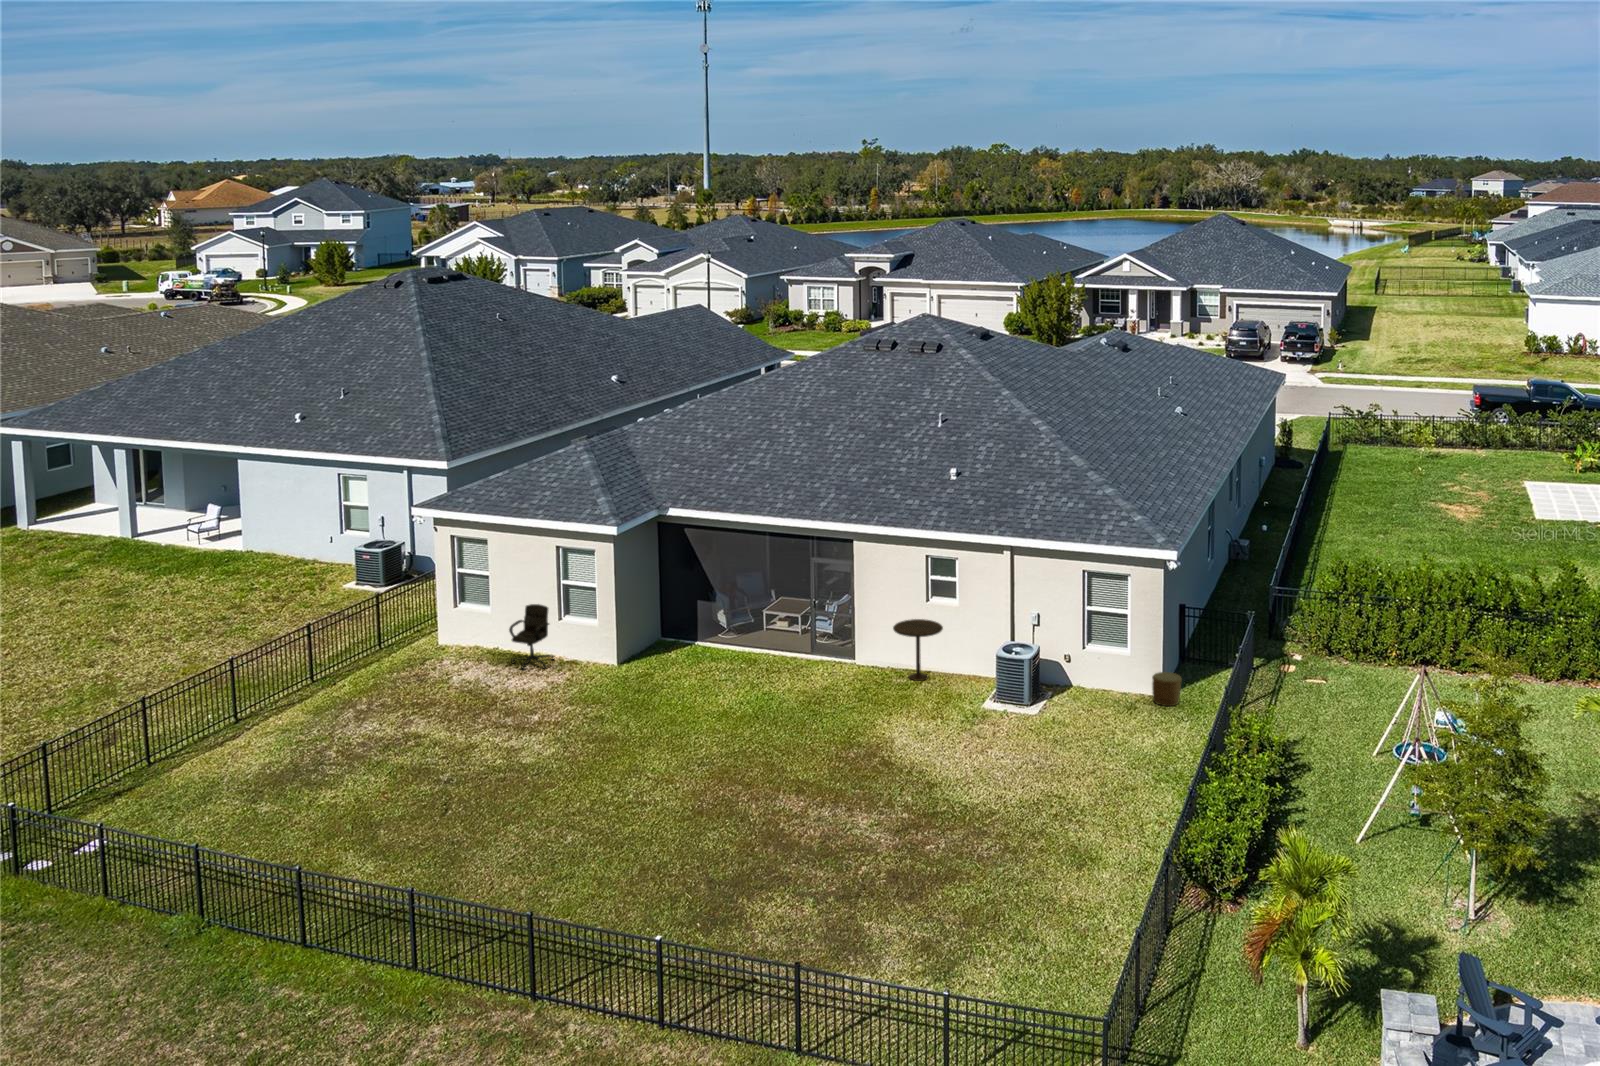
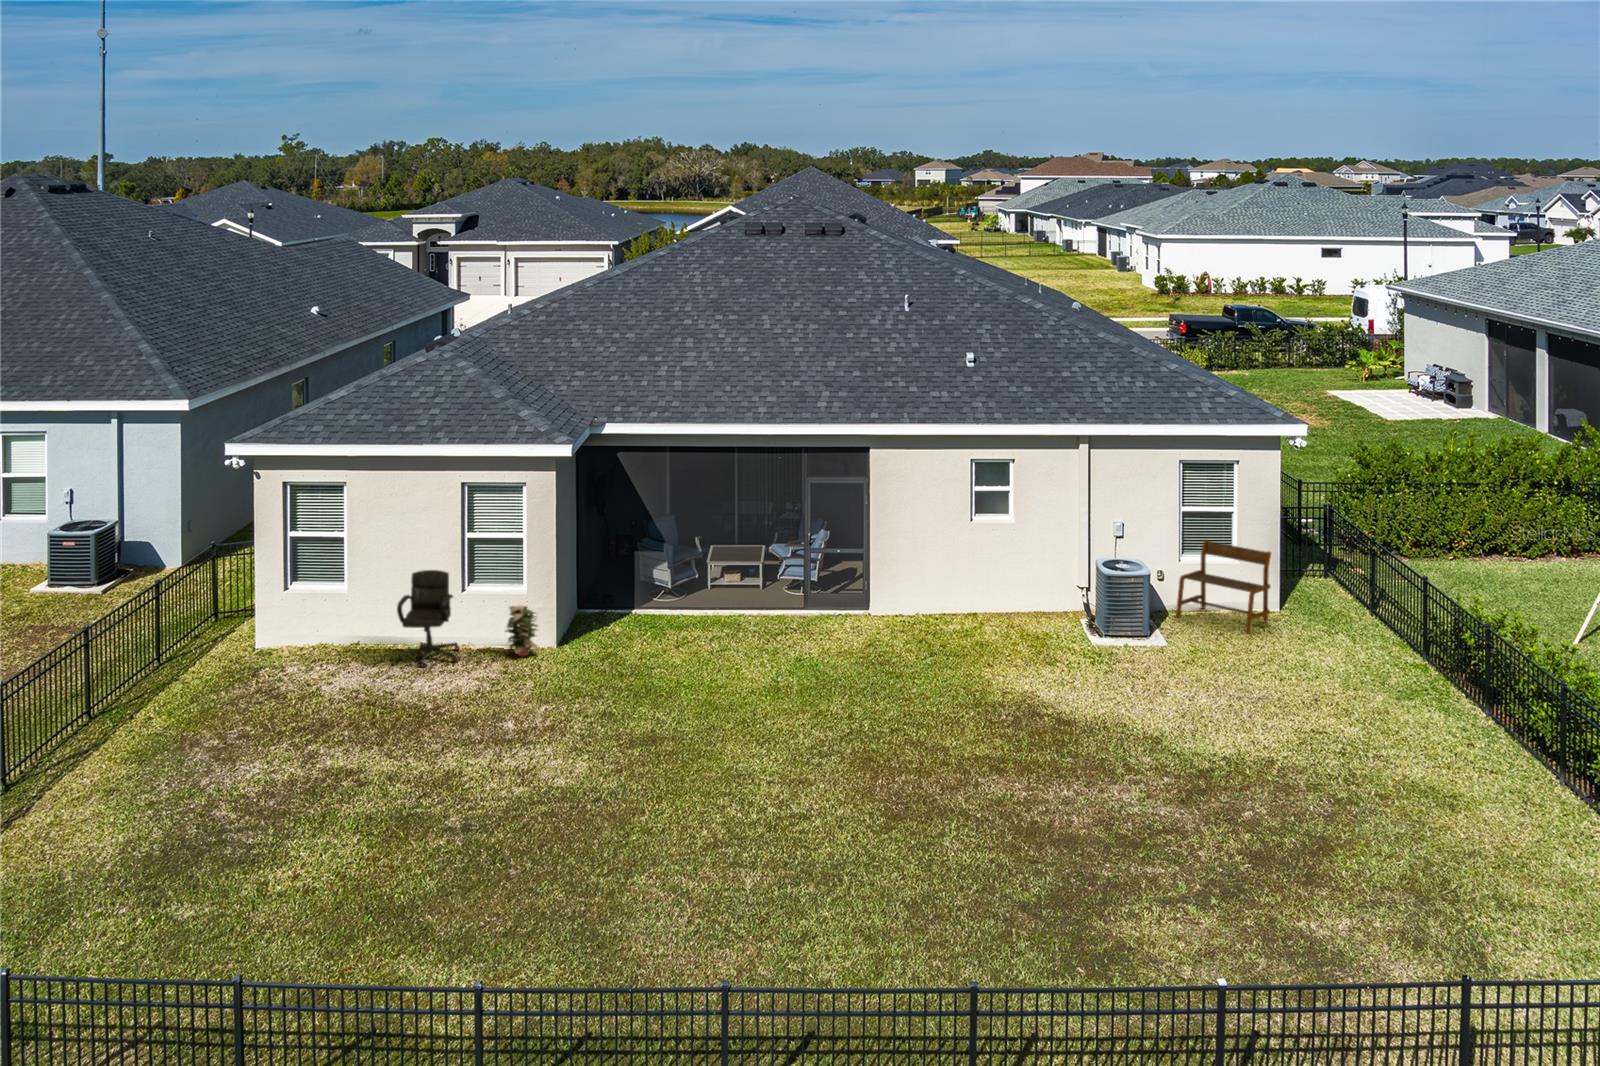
pedestal table: present [893,619,943,681] -> none [949,544,1015,624]
decorative plant: none [577,634,602,669] -> present [506,606,539,656]
bench: none [1066,634,1132,712] -> present [1176,540,1271,634]
woven basket: present [1152,672,1182,706] -> none [1283,579,1322,620]

